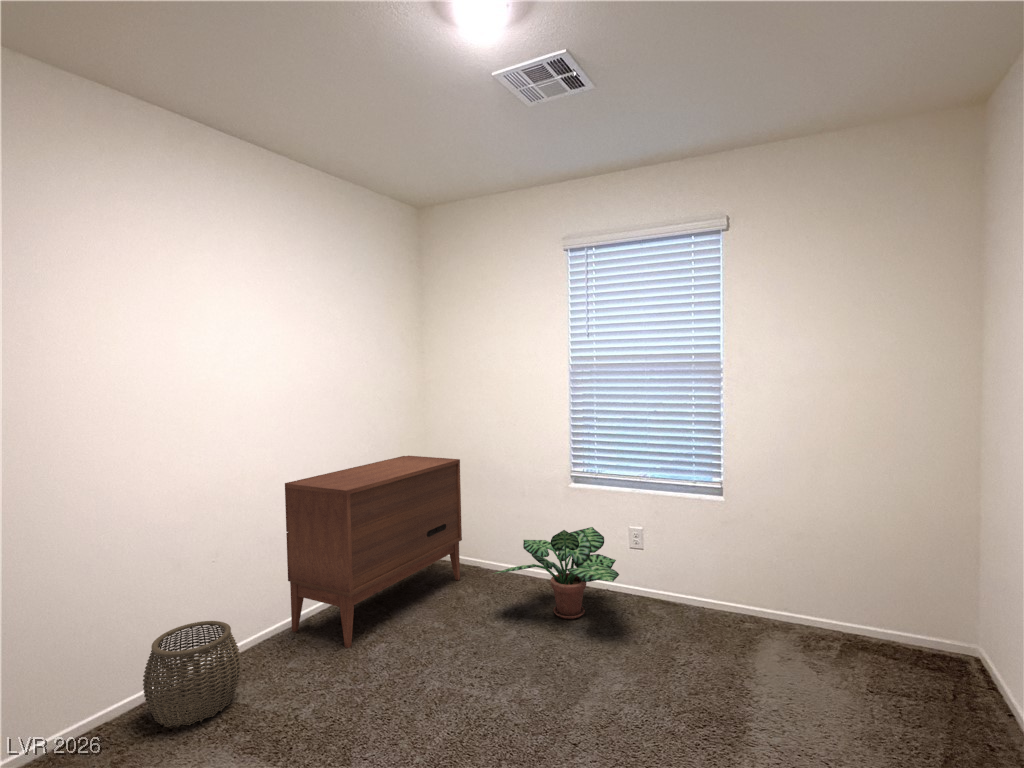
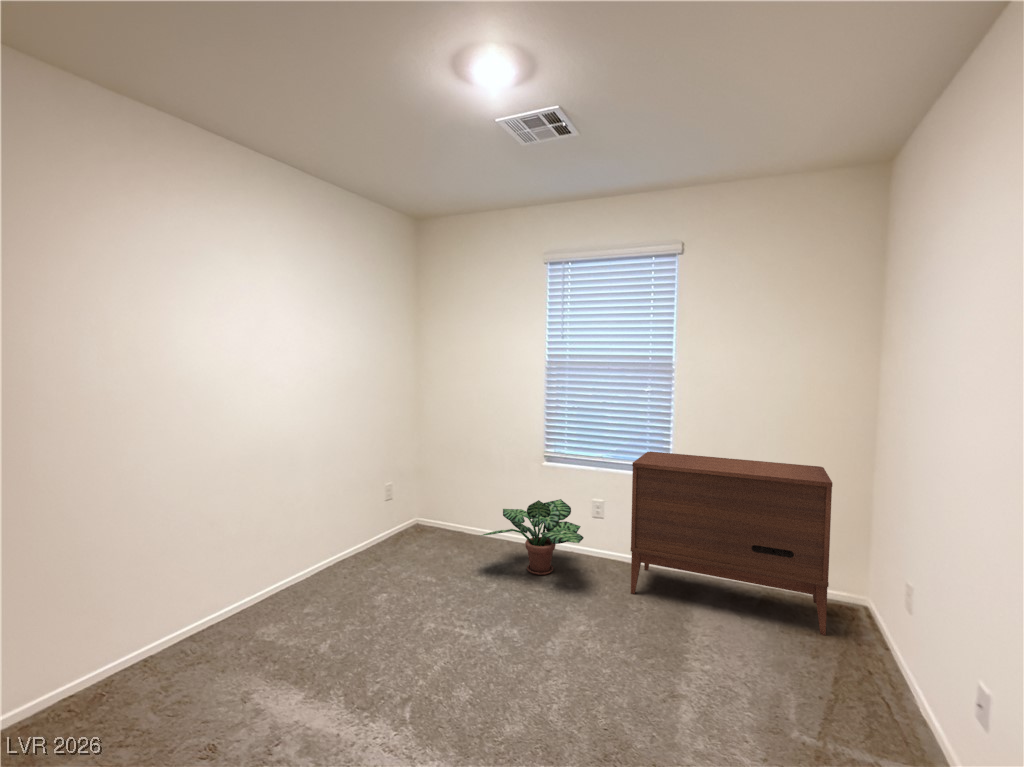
dresser: present [285,456,462,648] -> present [631,451,832,635]
woven basket: present [143,621,241,727] -> none [180,571,264,658]

